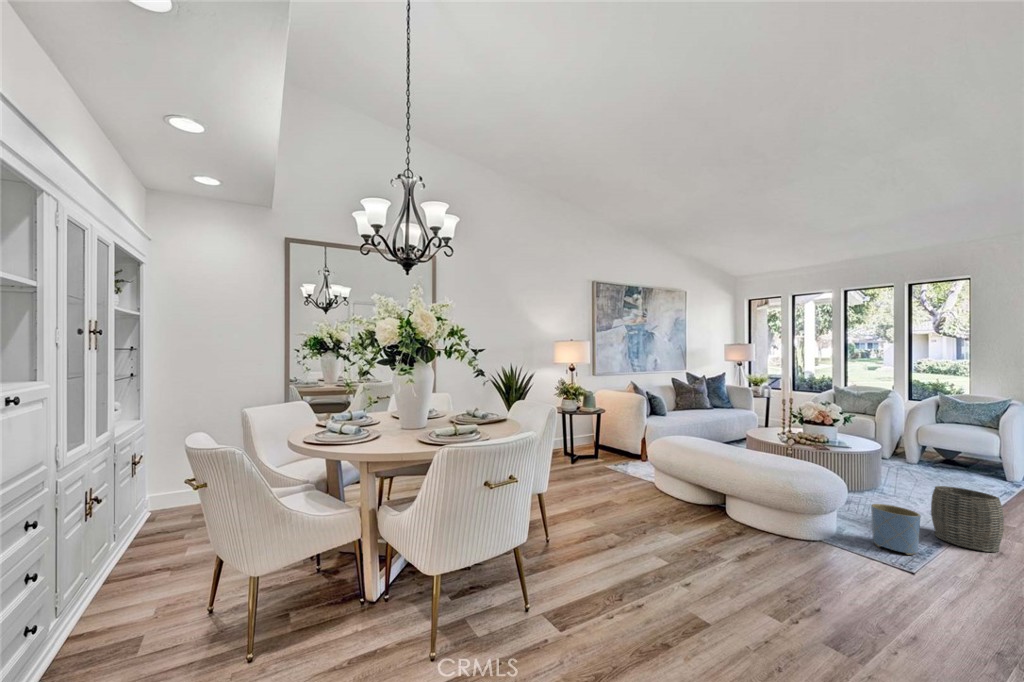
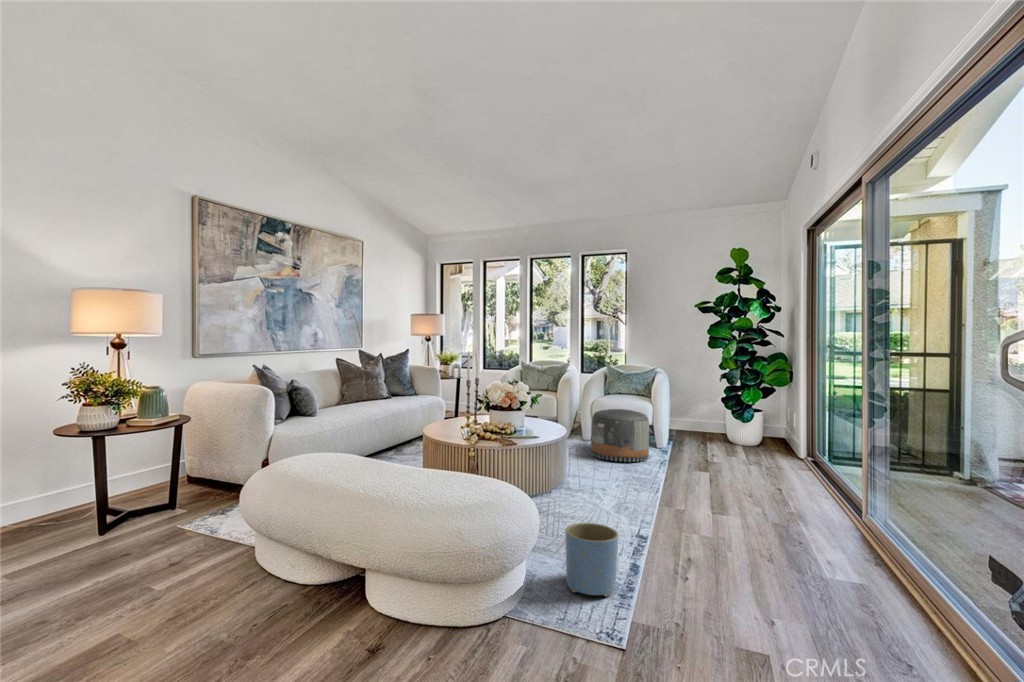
pouf: none [915,435,991,488] -> present [591,409,649,462]
woven basket: present [931,486,1004,552] -> none [620,478,685,558]

